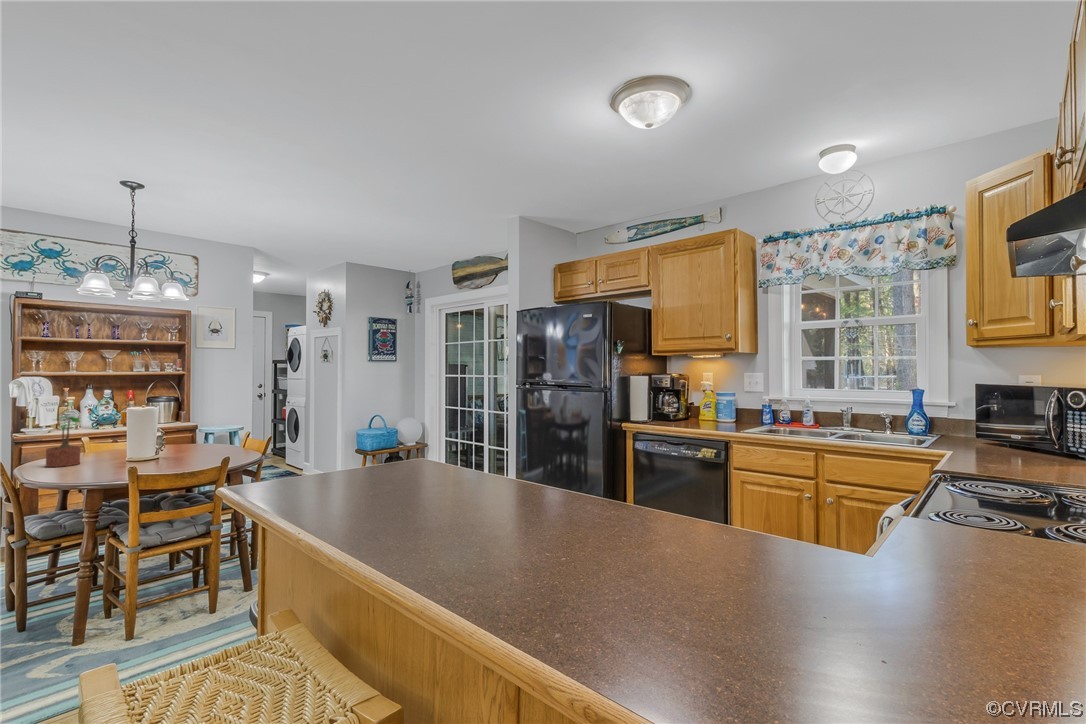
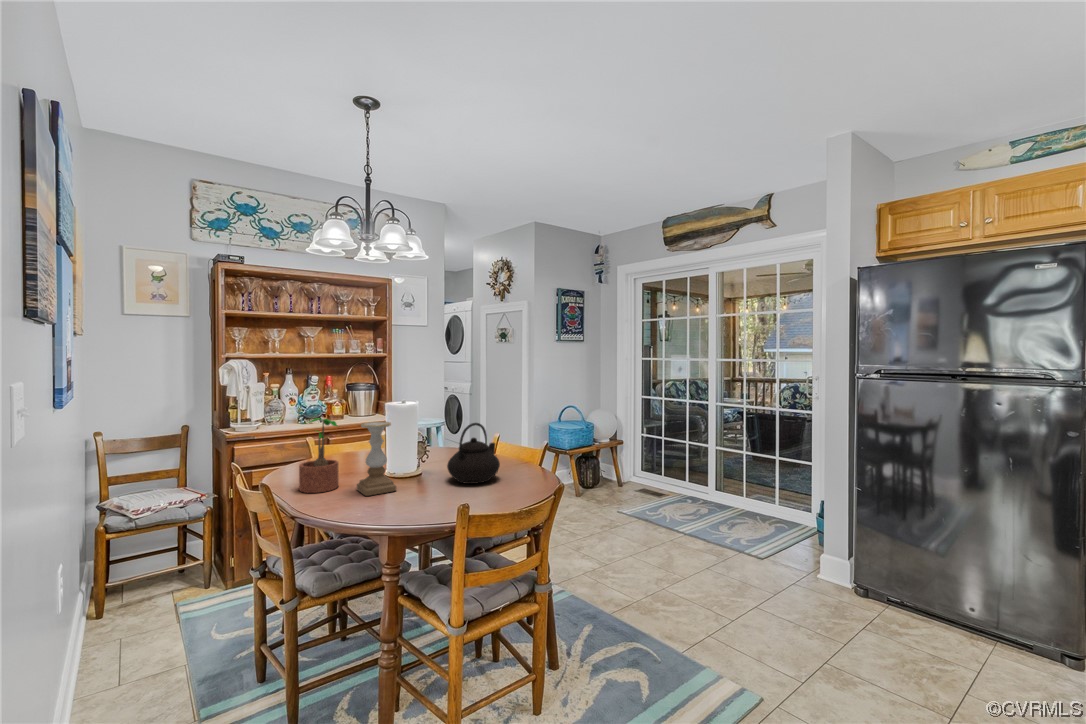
candle holder: none [91,418,120,467] -> present [357,422,396,496]
teapot: none [167,419,215,460] -> present [447,423,500,484]

